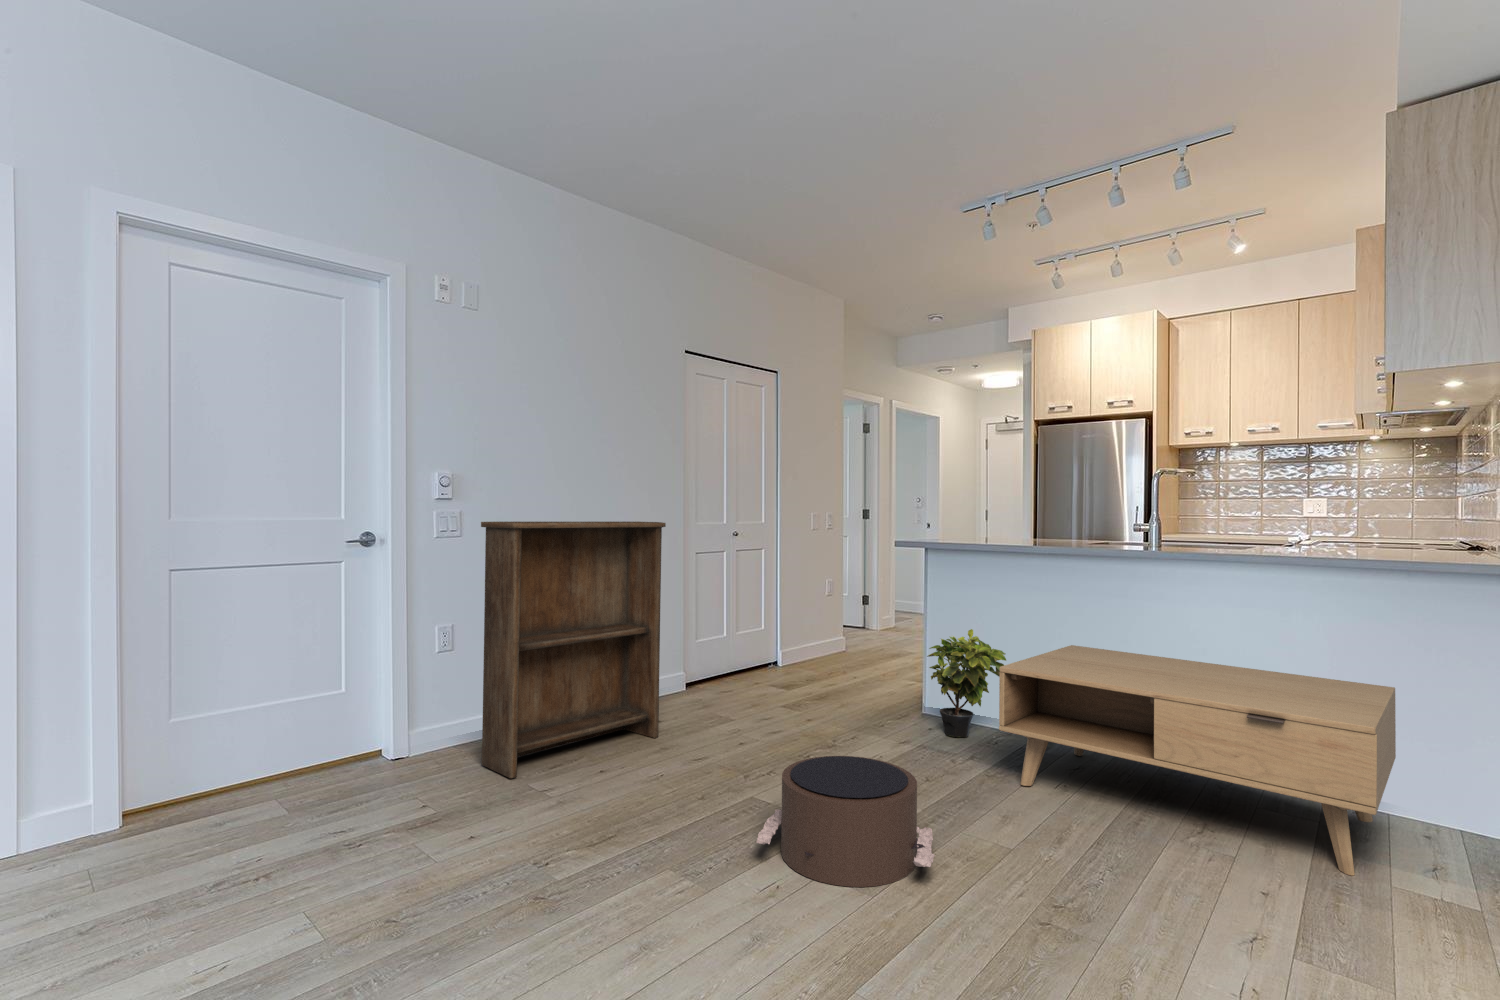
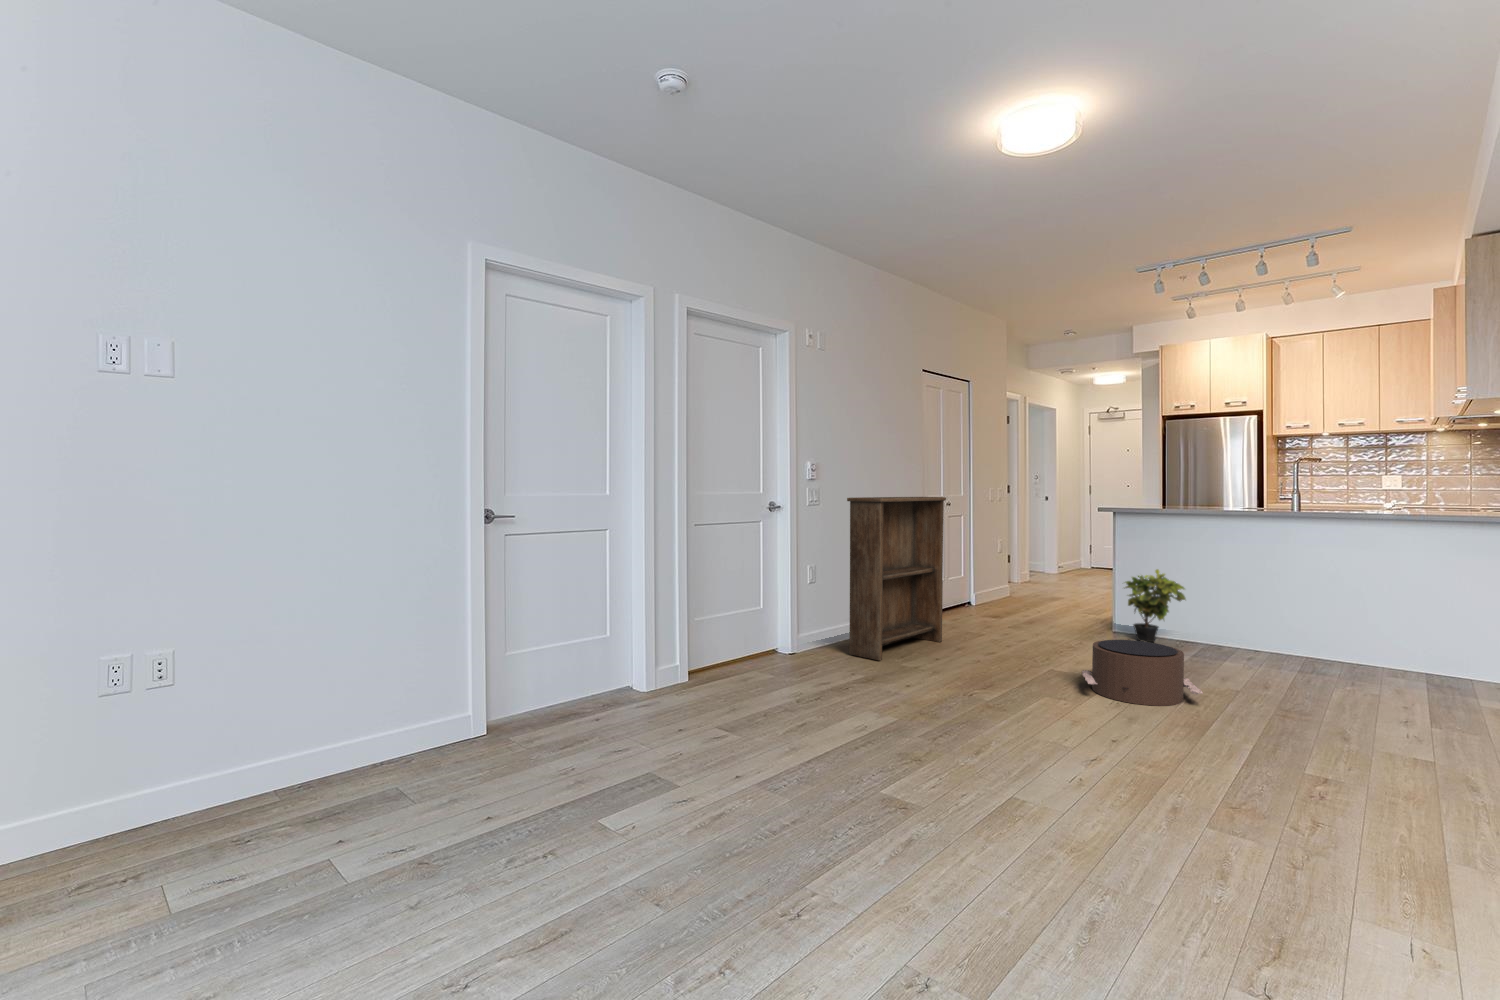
coffee table: present [999,645,1396,875] -> none [1202,579,1475,704]

